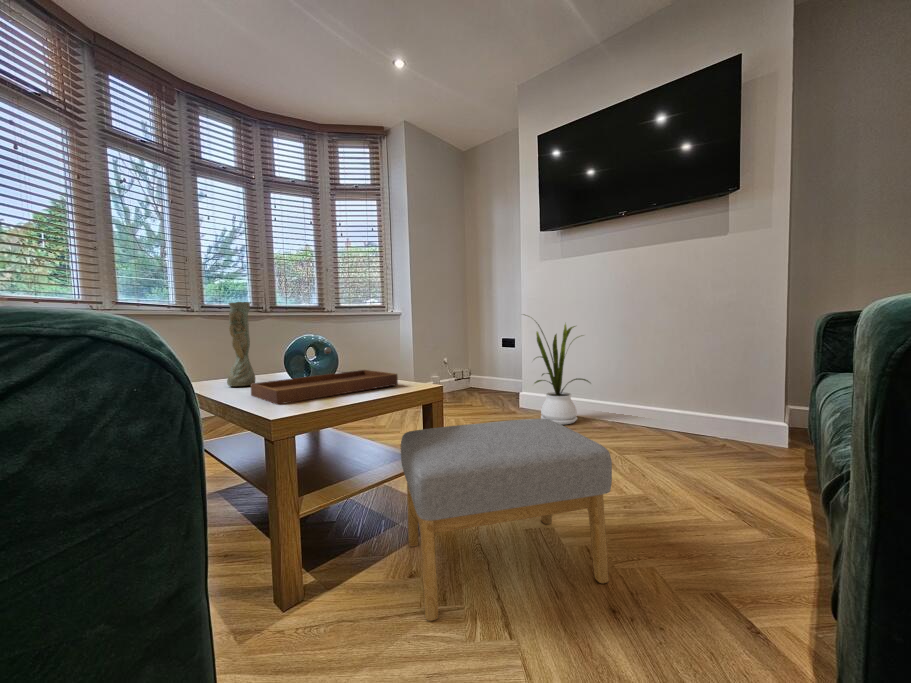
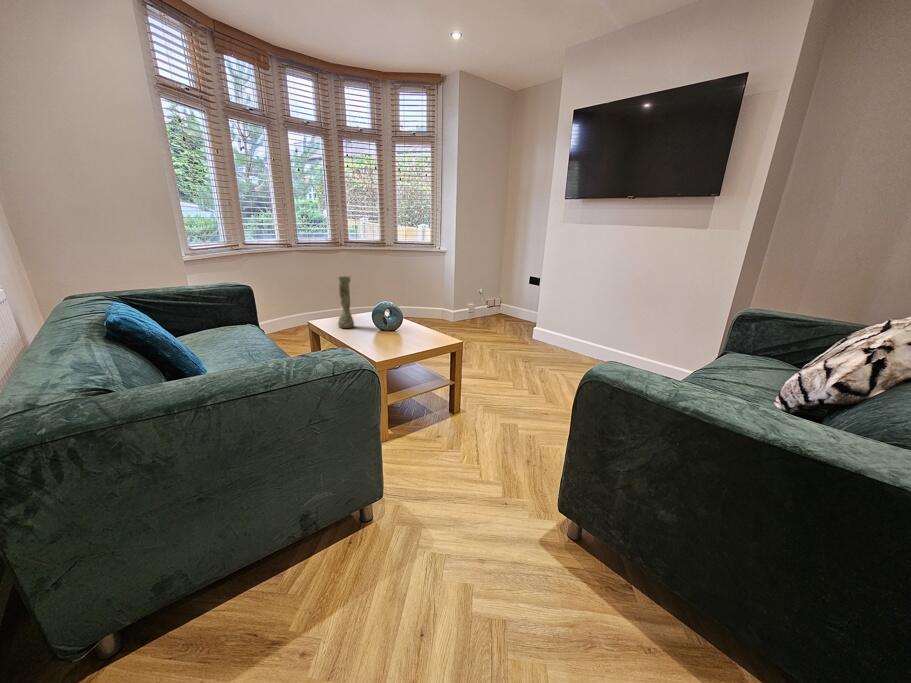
house plant: present [524,314,590,425] -> none [539,268,587,357]
tray: present [251,347,398,404] -> none [356,312,438,350]
footstool: present [401,419,612,621] -> none [437,366,544,457]

